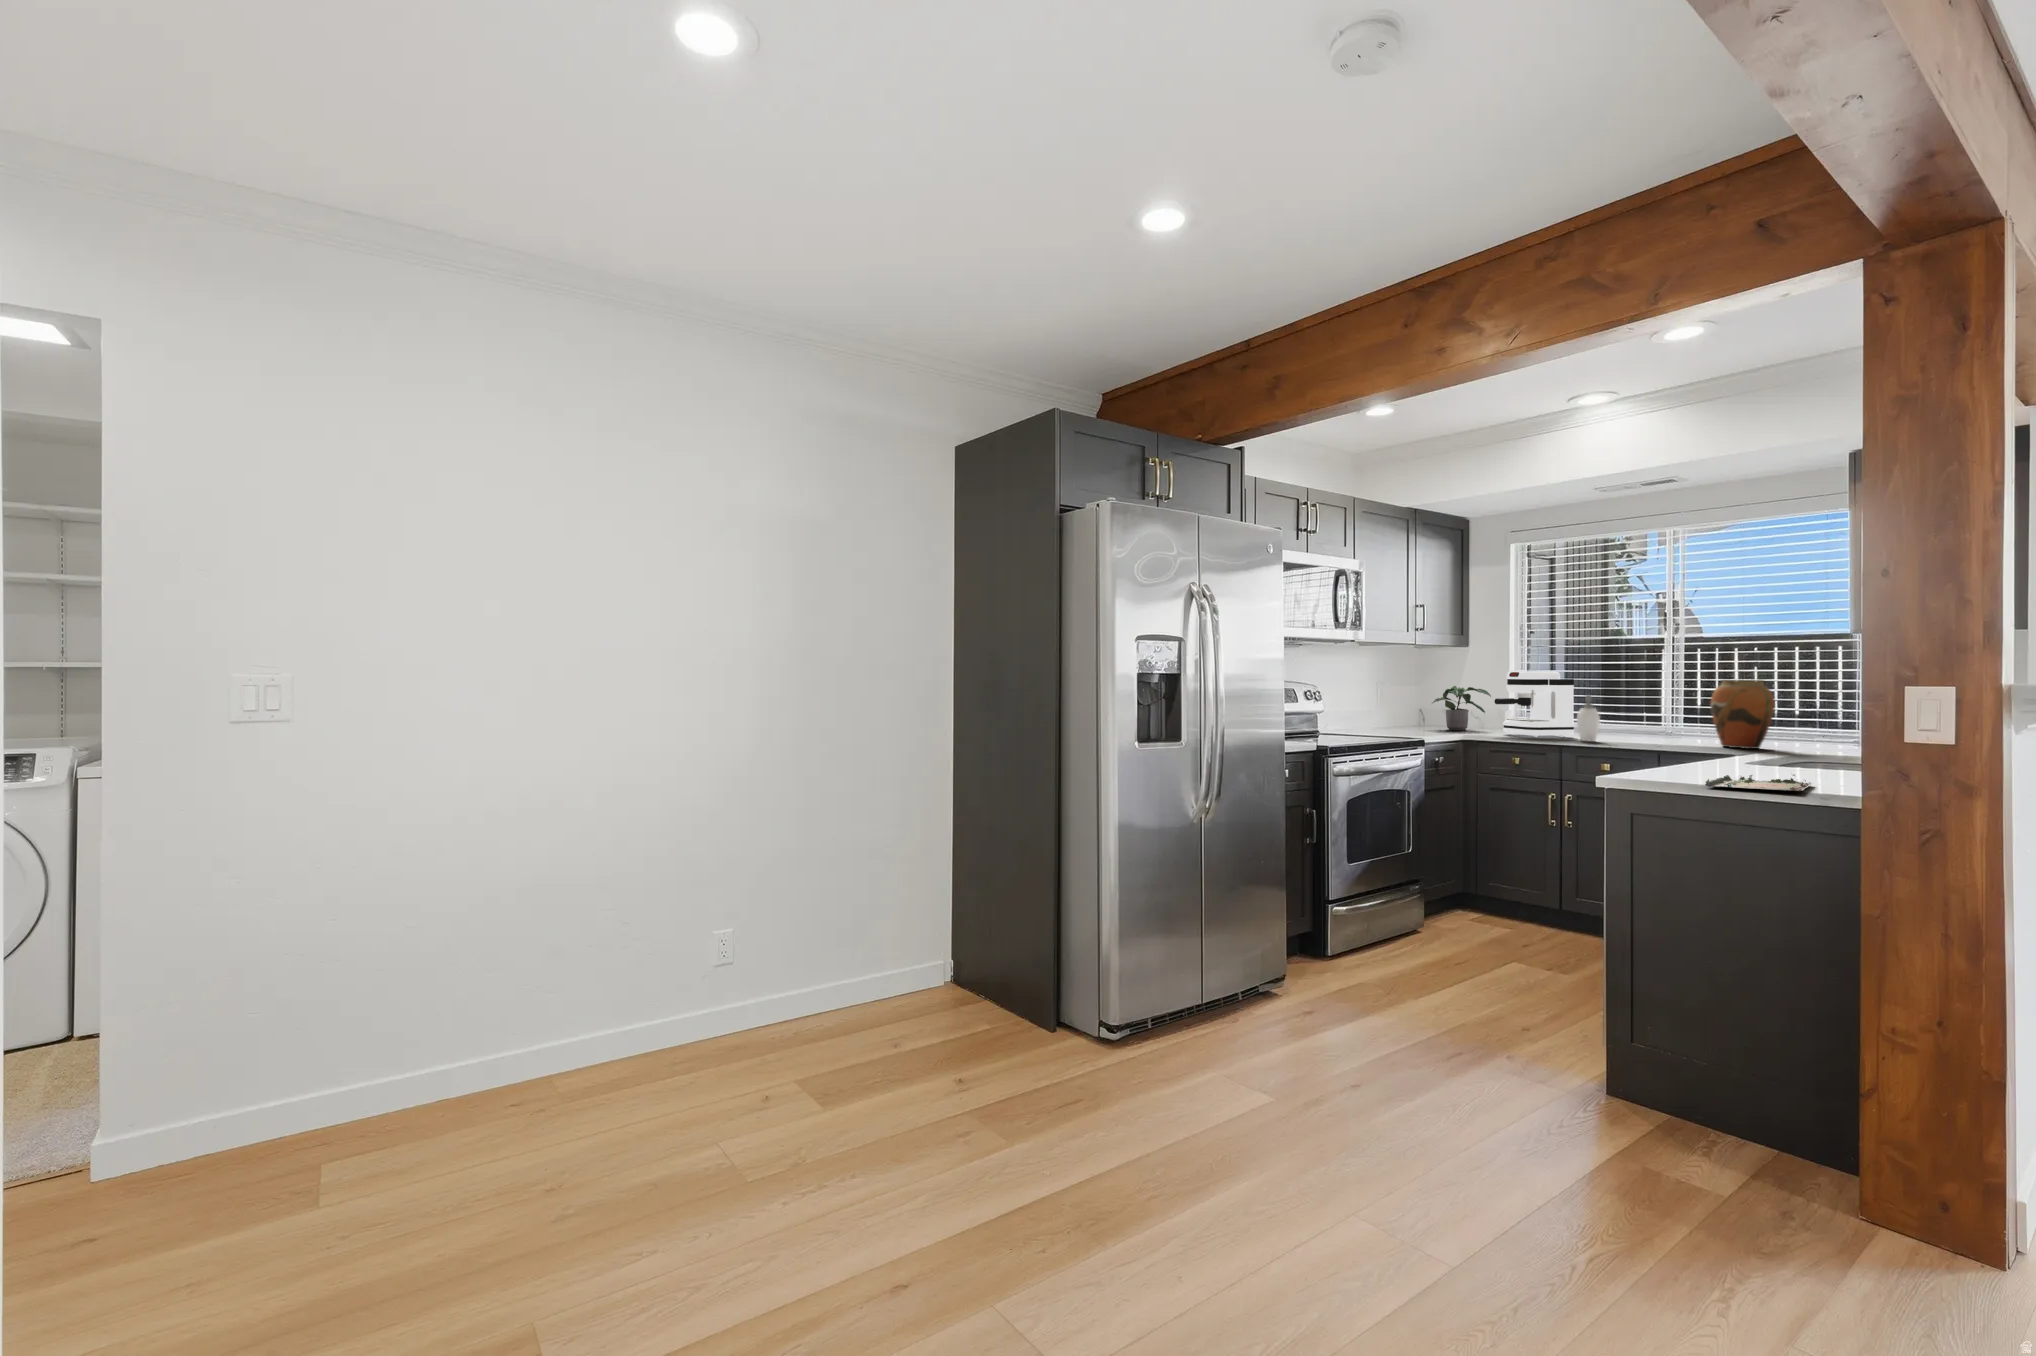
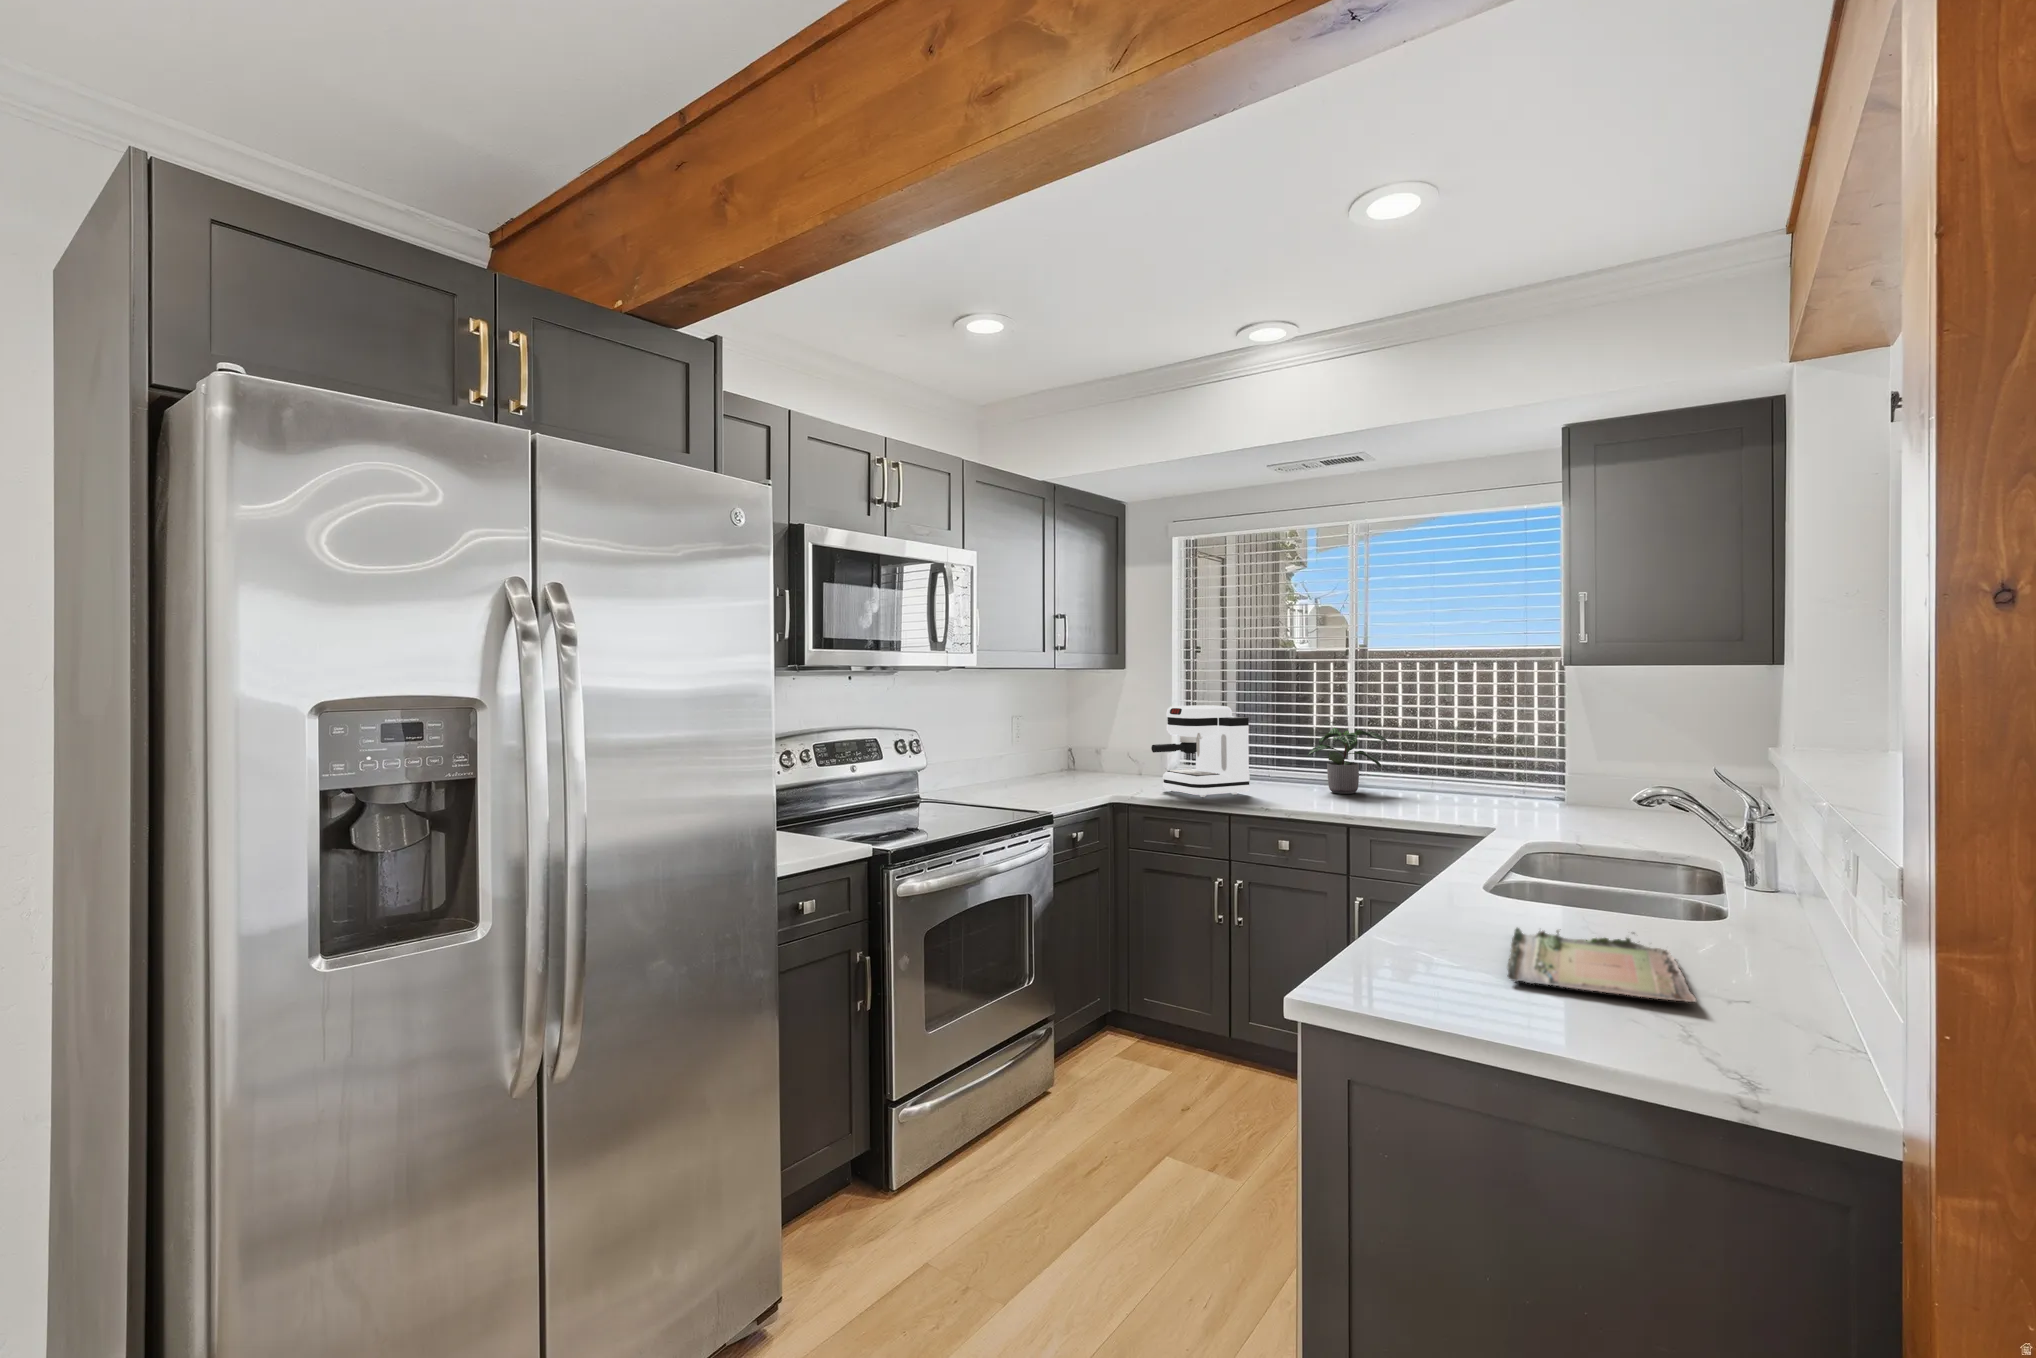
vase: present [1711,680,1775,749] -> none [1419,721,1502,818]
potted plant: present [1433,686,1491,730] -> present [1308,728,1388,794]
soap dispenser: present [1577,695,1600,741] -> none [1254,741,1287,806]

